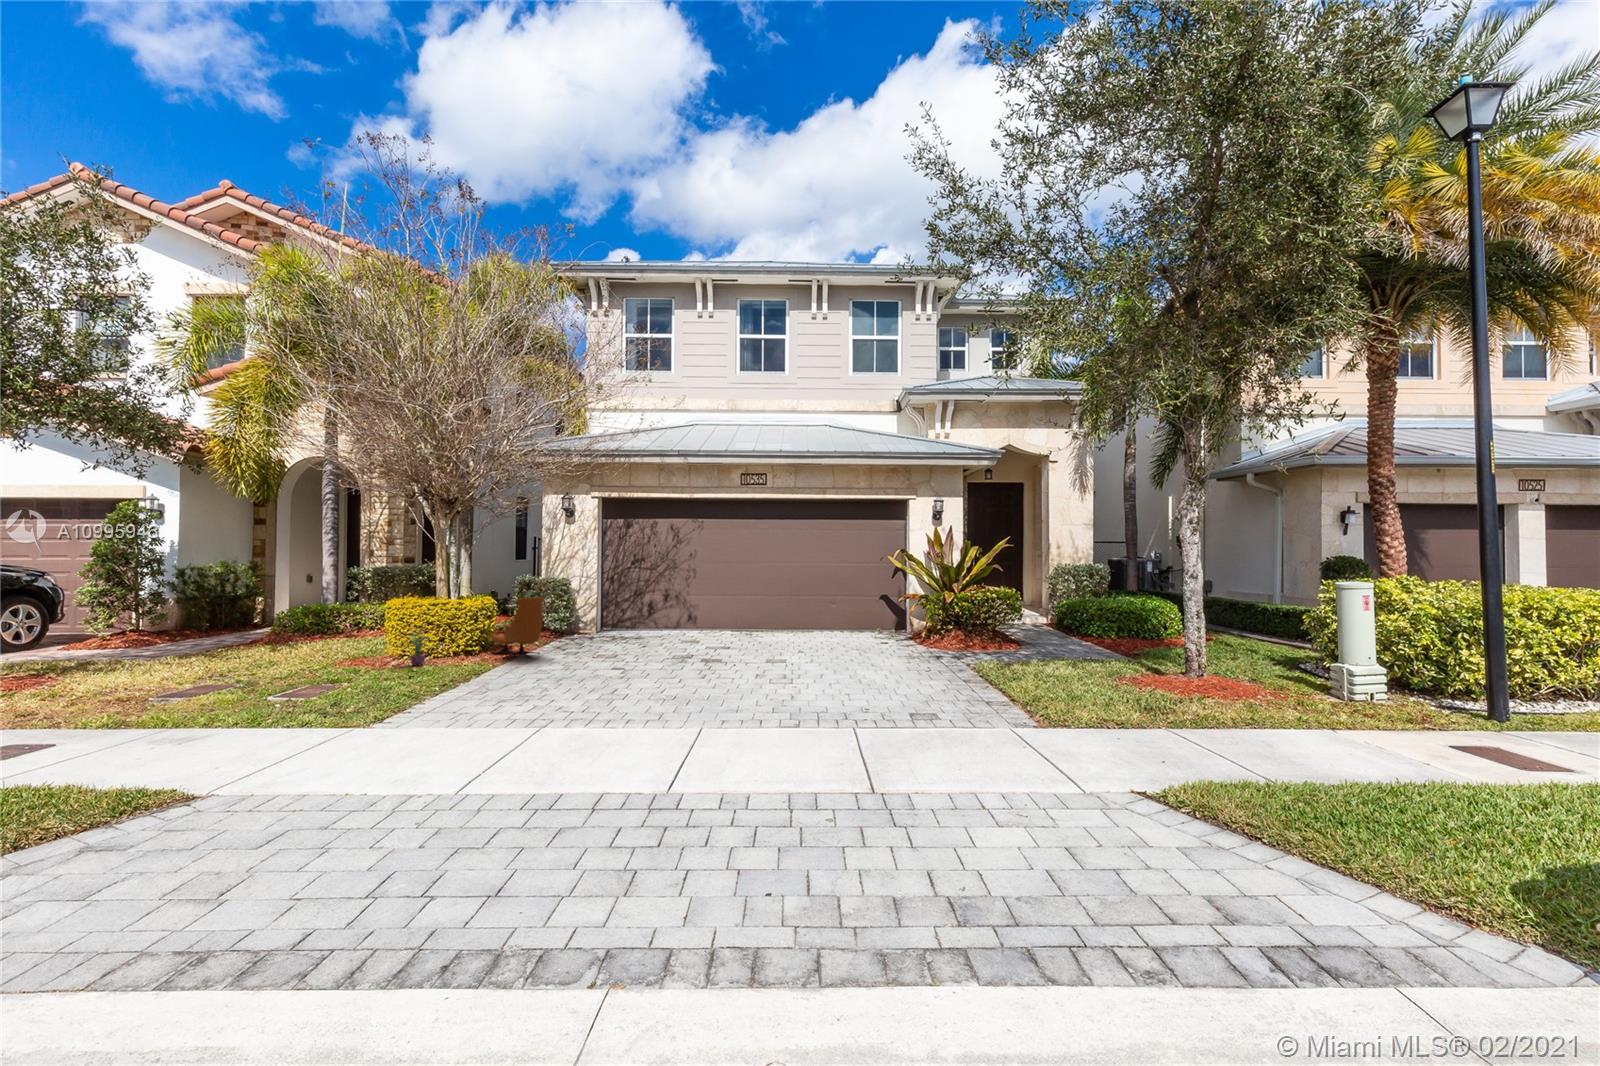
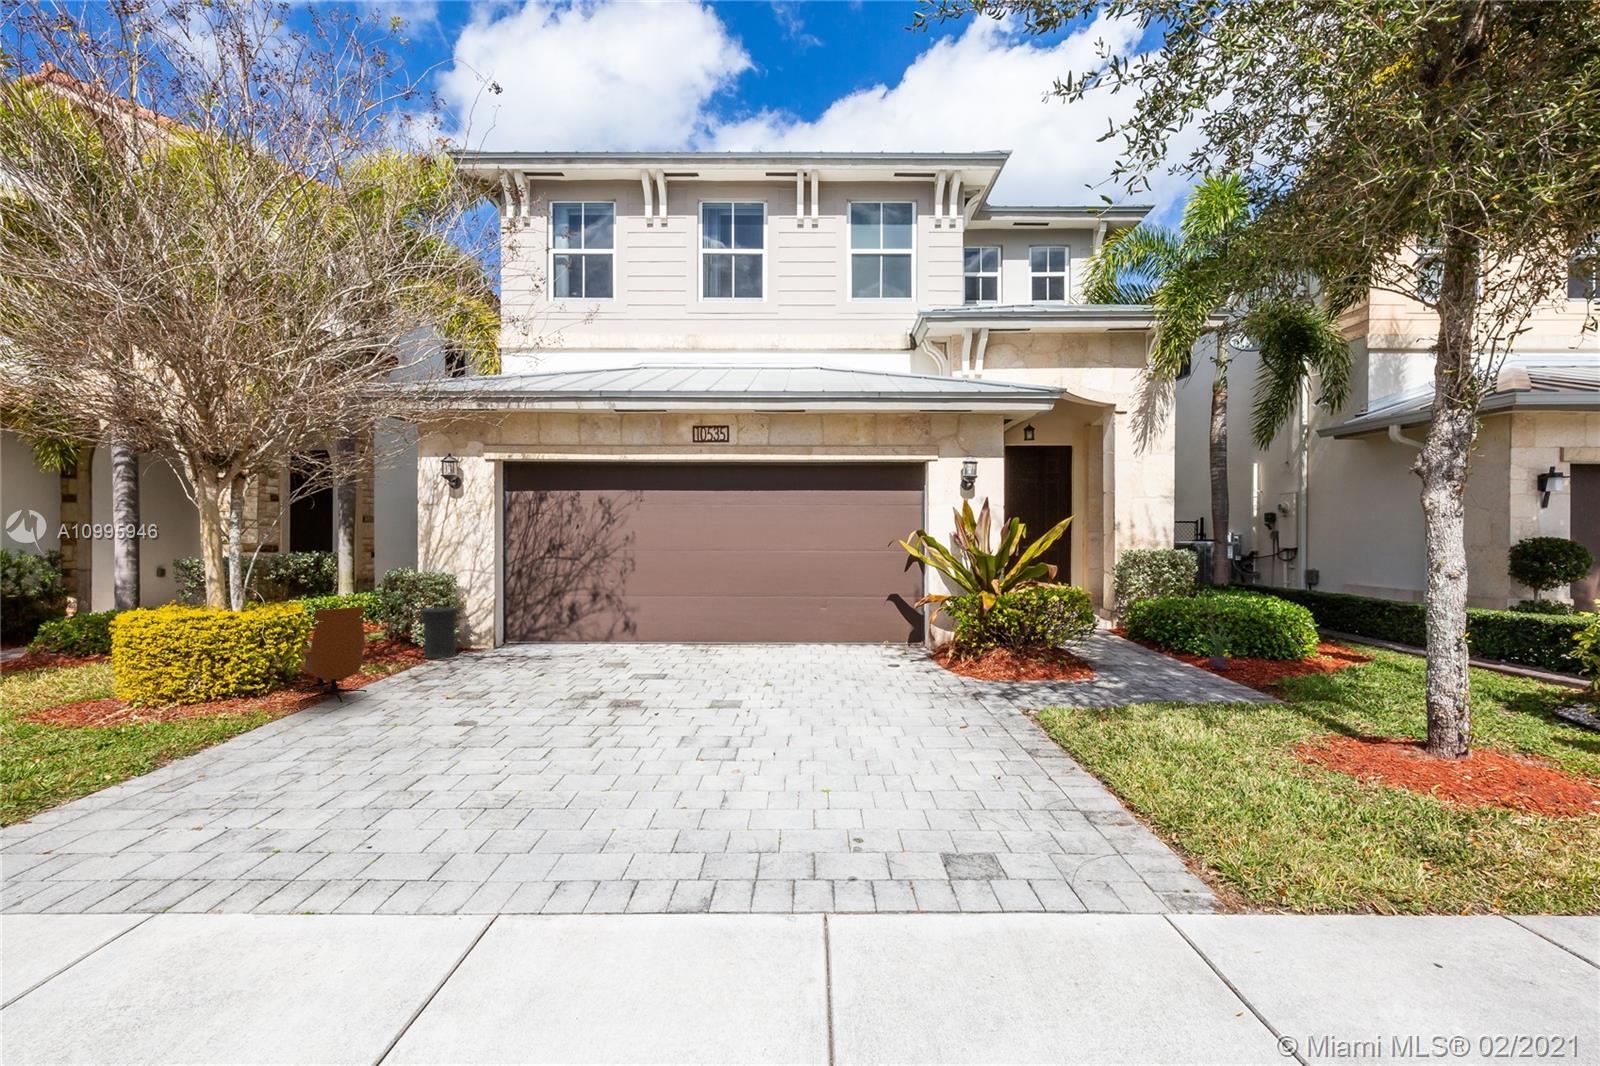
trash can: none [552,601,578,638] -> present [420,606,459,659]
decorative plant: present [411,630,425,666] -> present [1201,625,1231,670]

